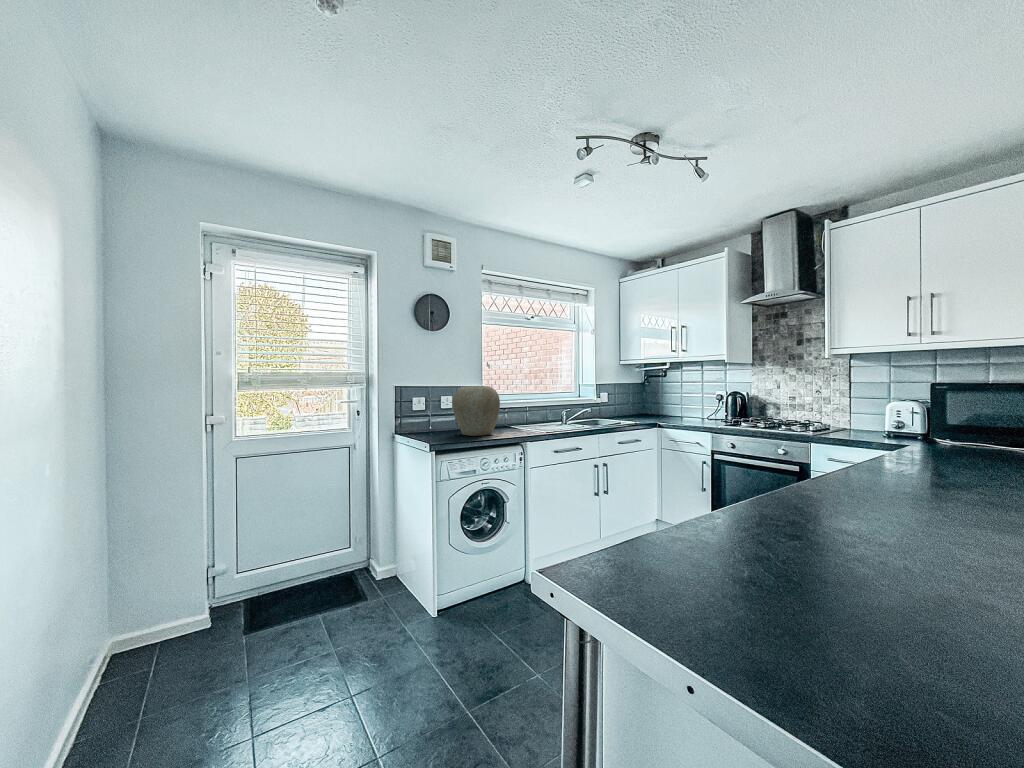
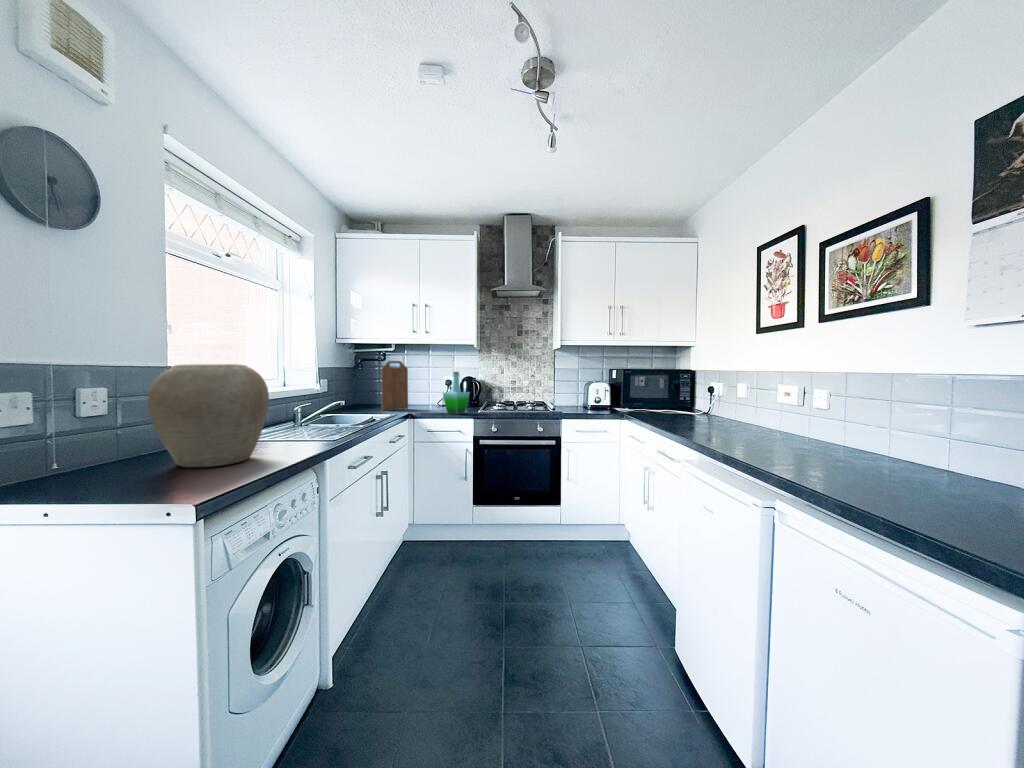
cutting board: none [644,378,670,420] -> present [381,361,408,410]
bottle: none [683,387,708,427] -> present [443,372,470,414]

